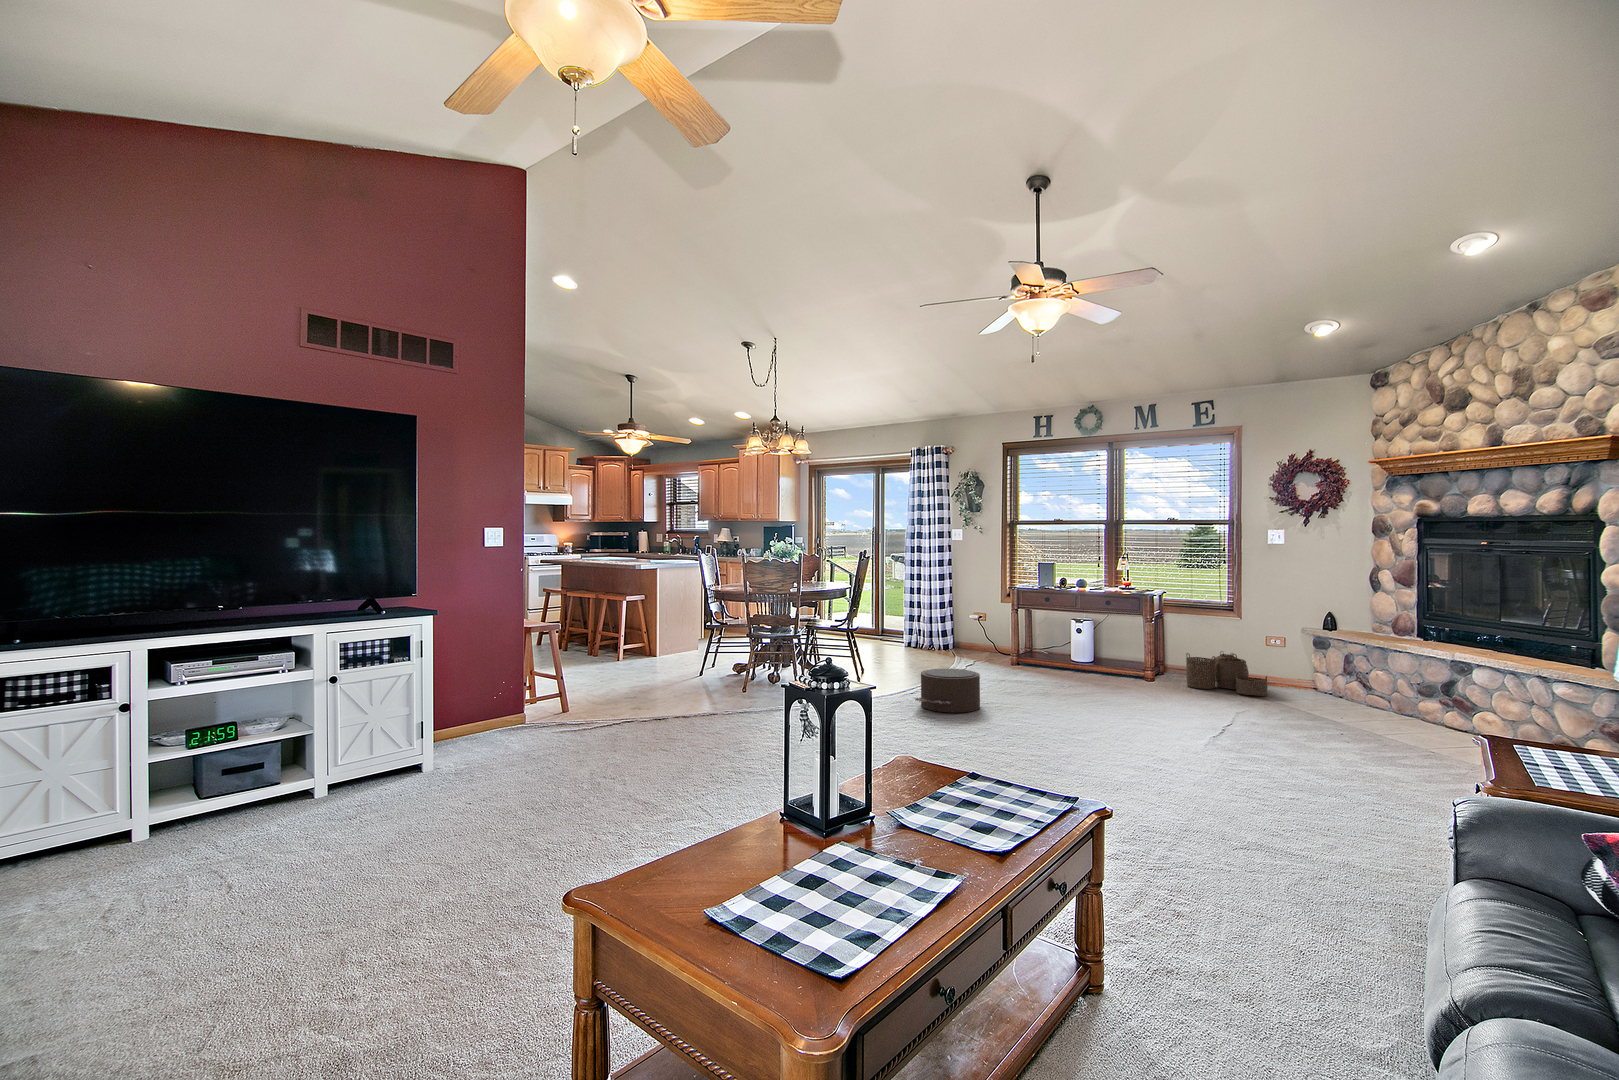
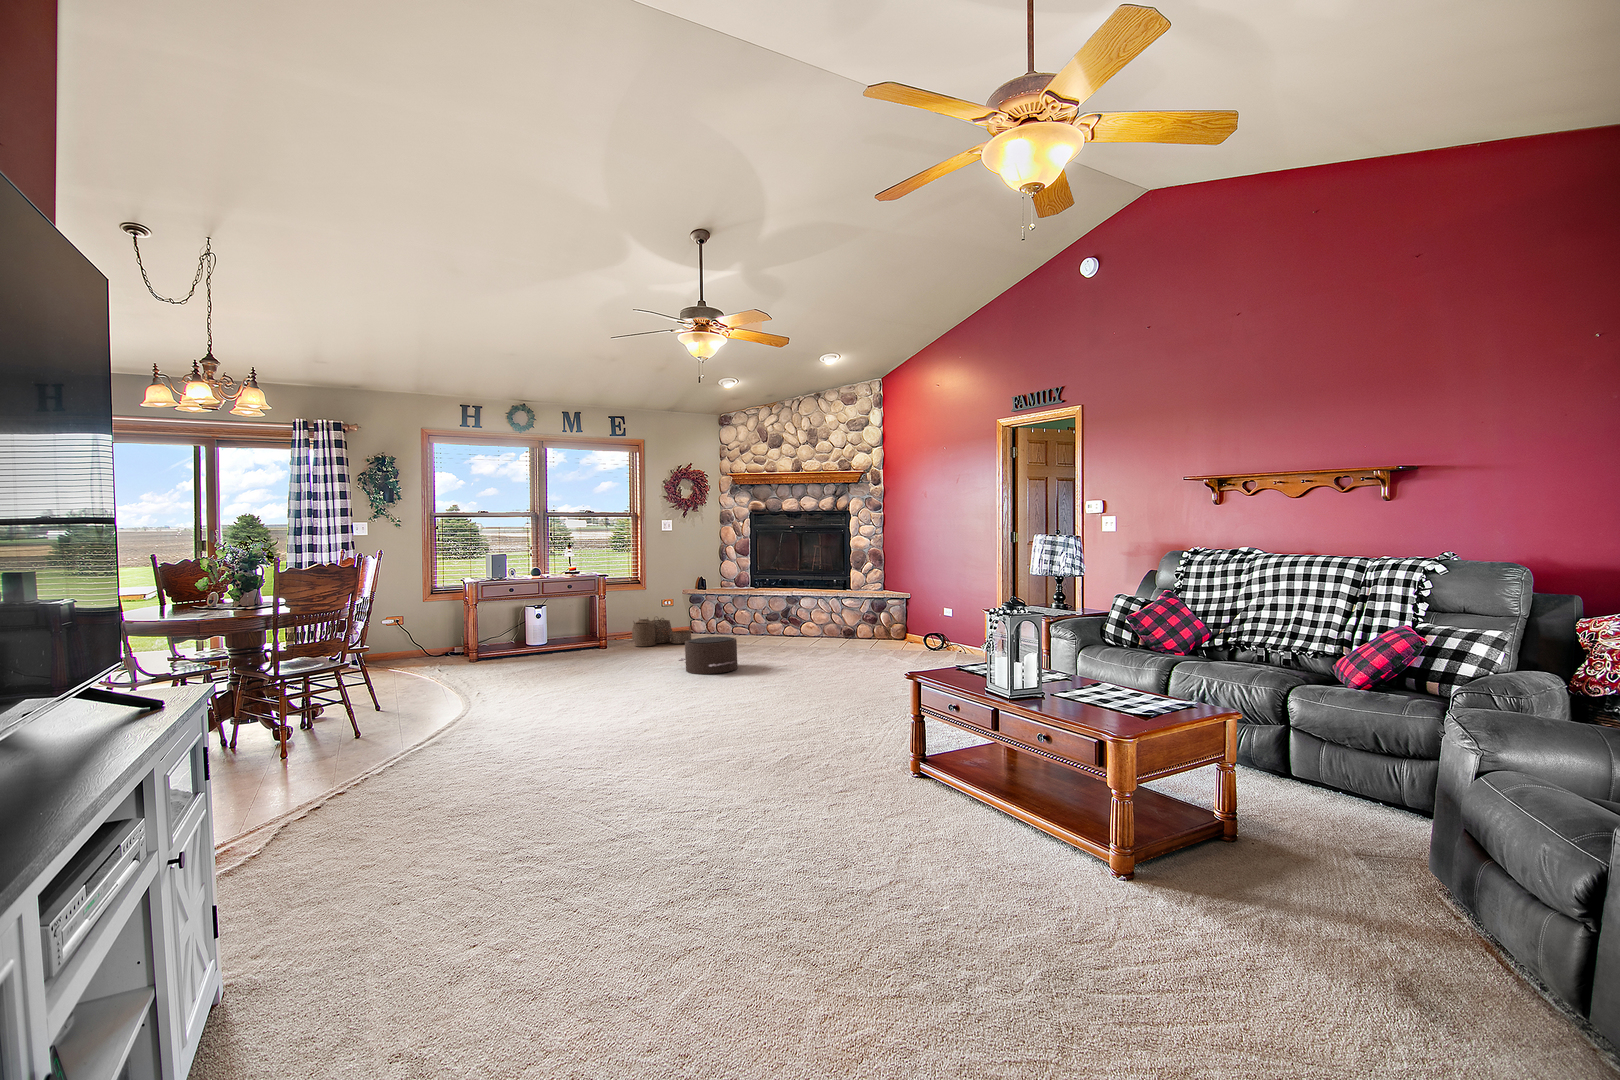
pouf: present [915,668,980,712] -> present [678,637,738,674]

